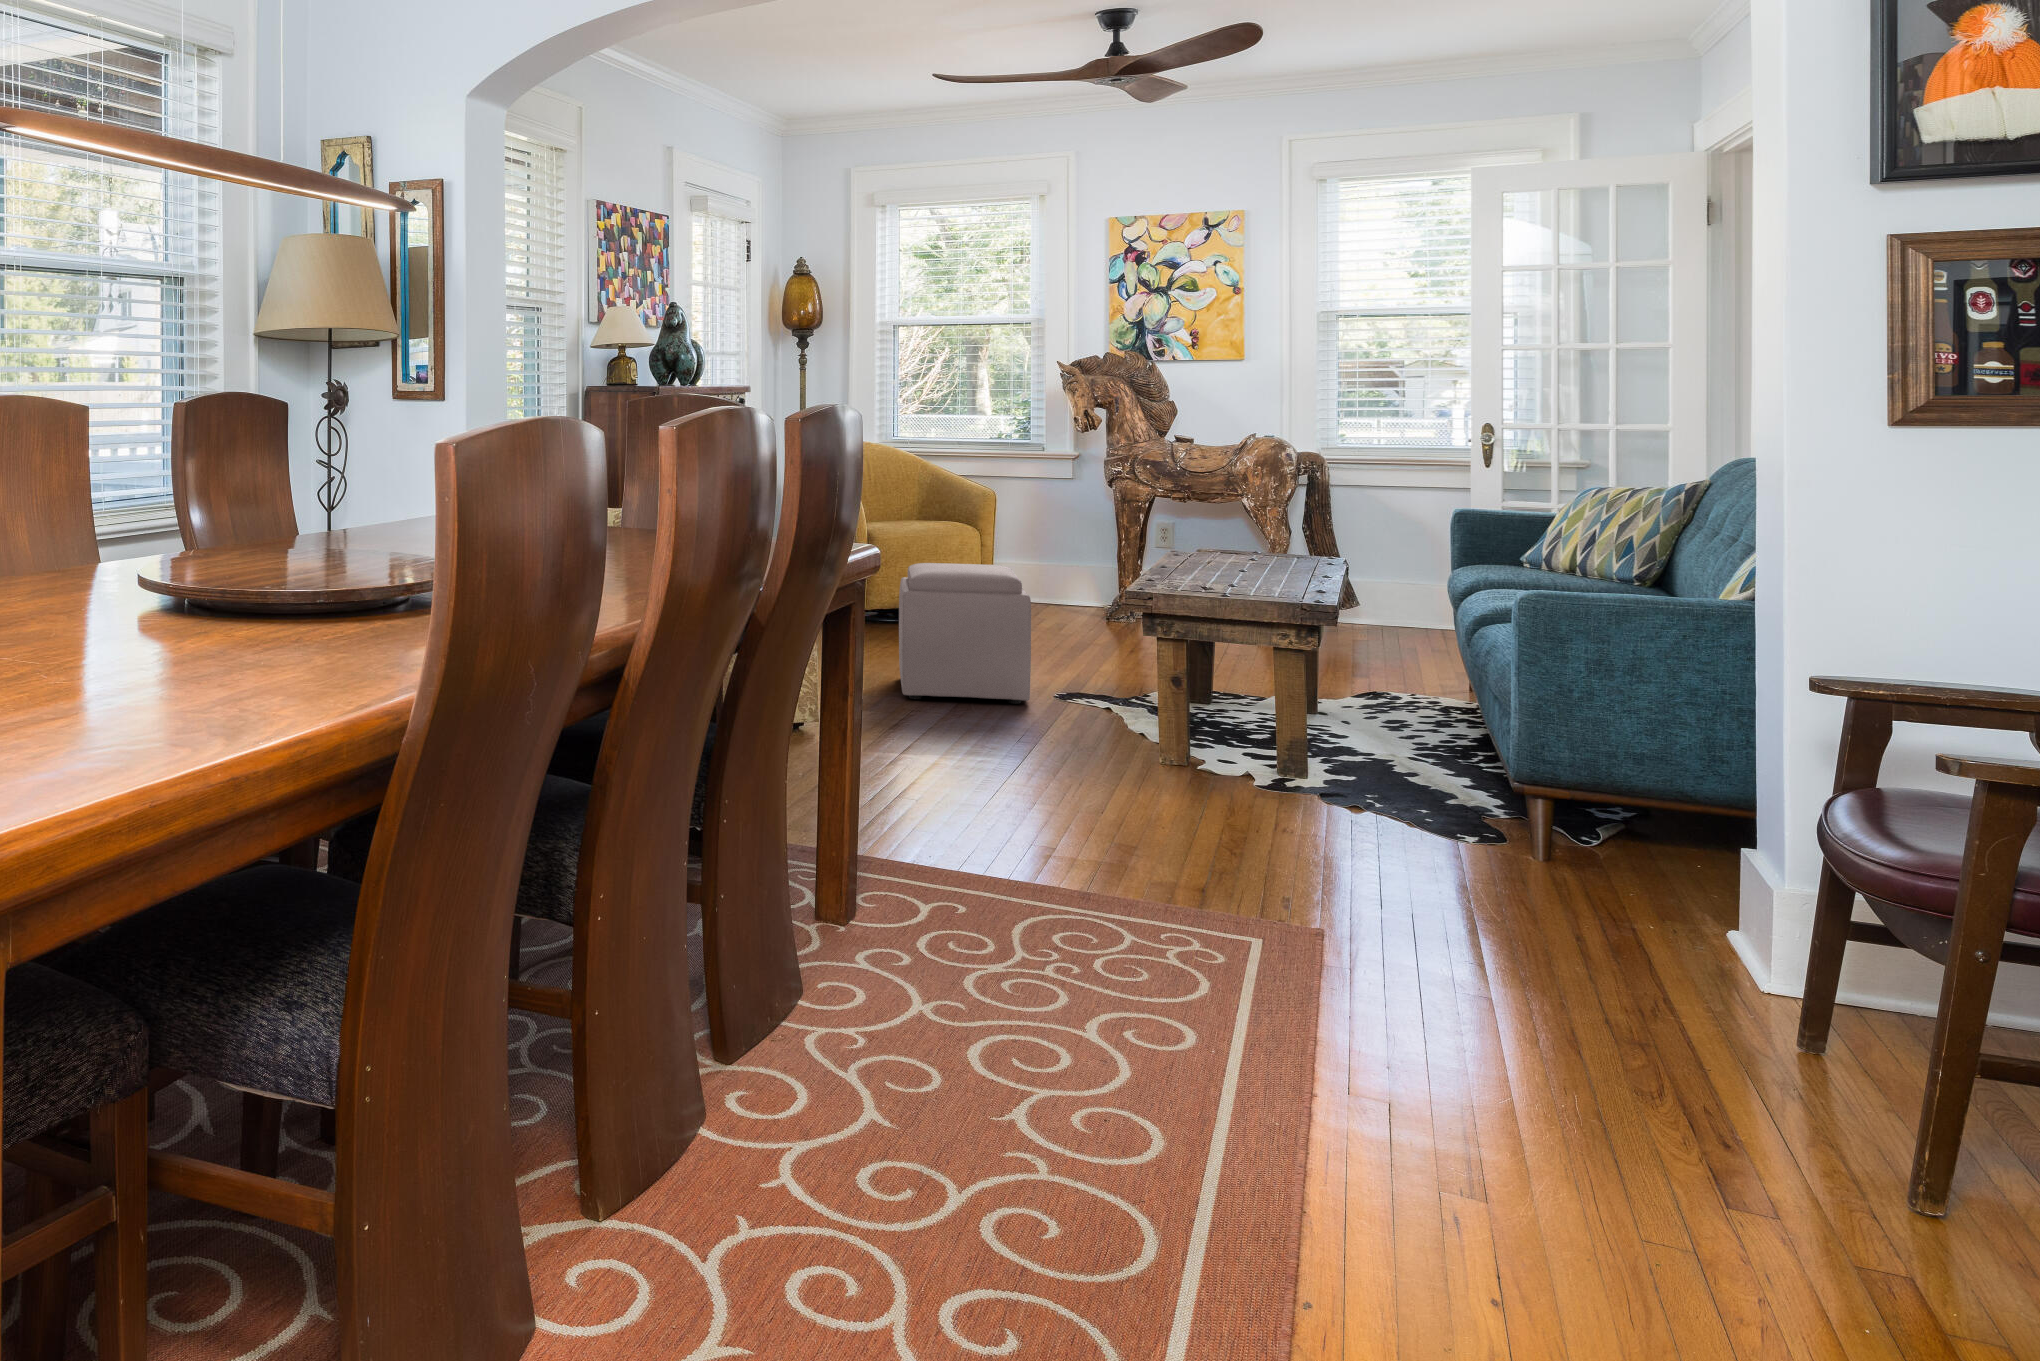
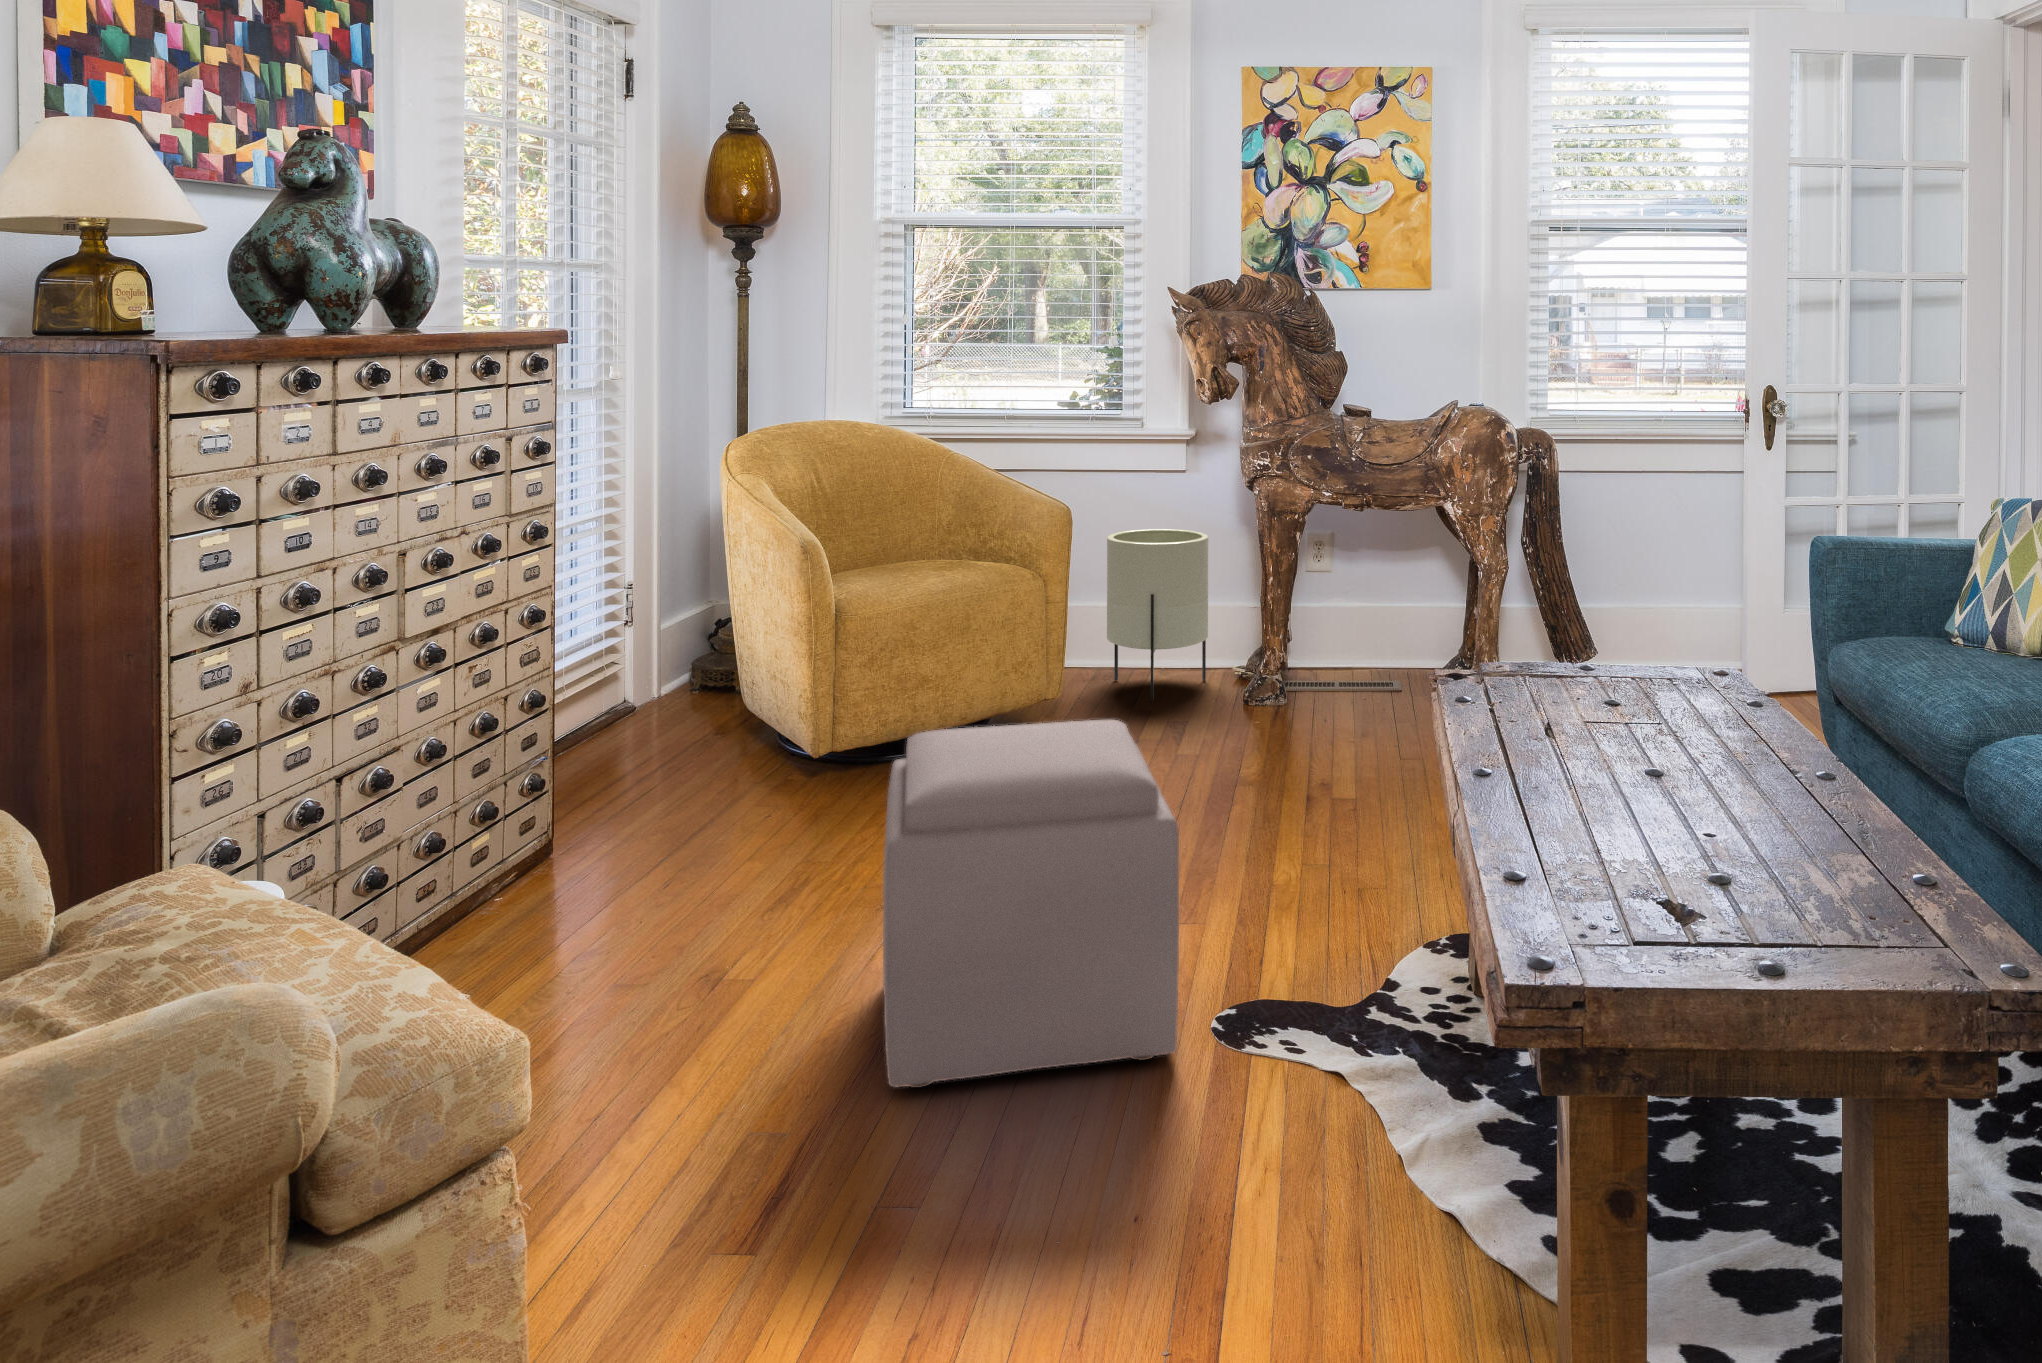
planter: none [1018,514,1084,616] -> present [1107,529,1208,701]

